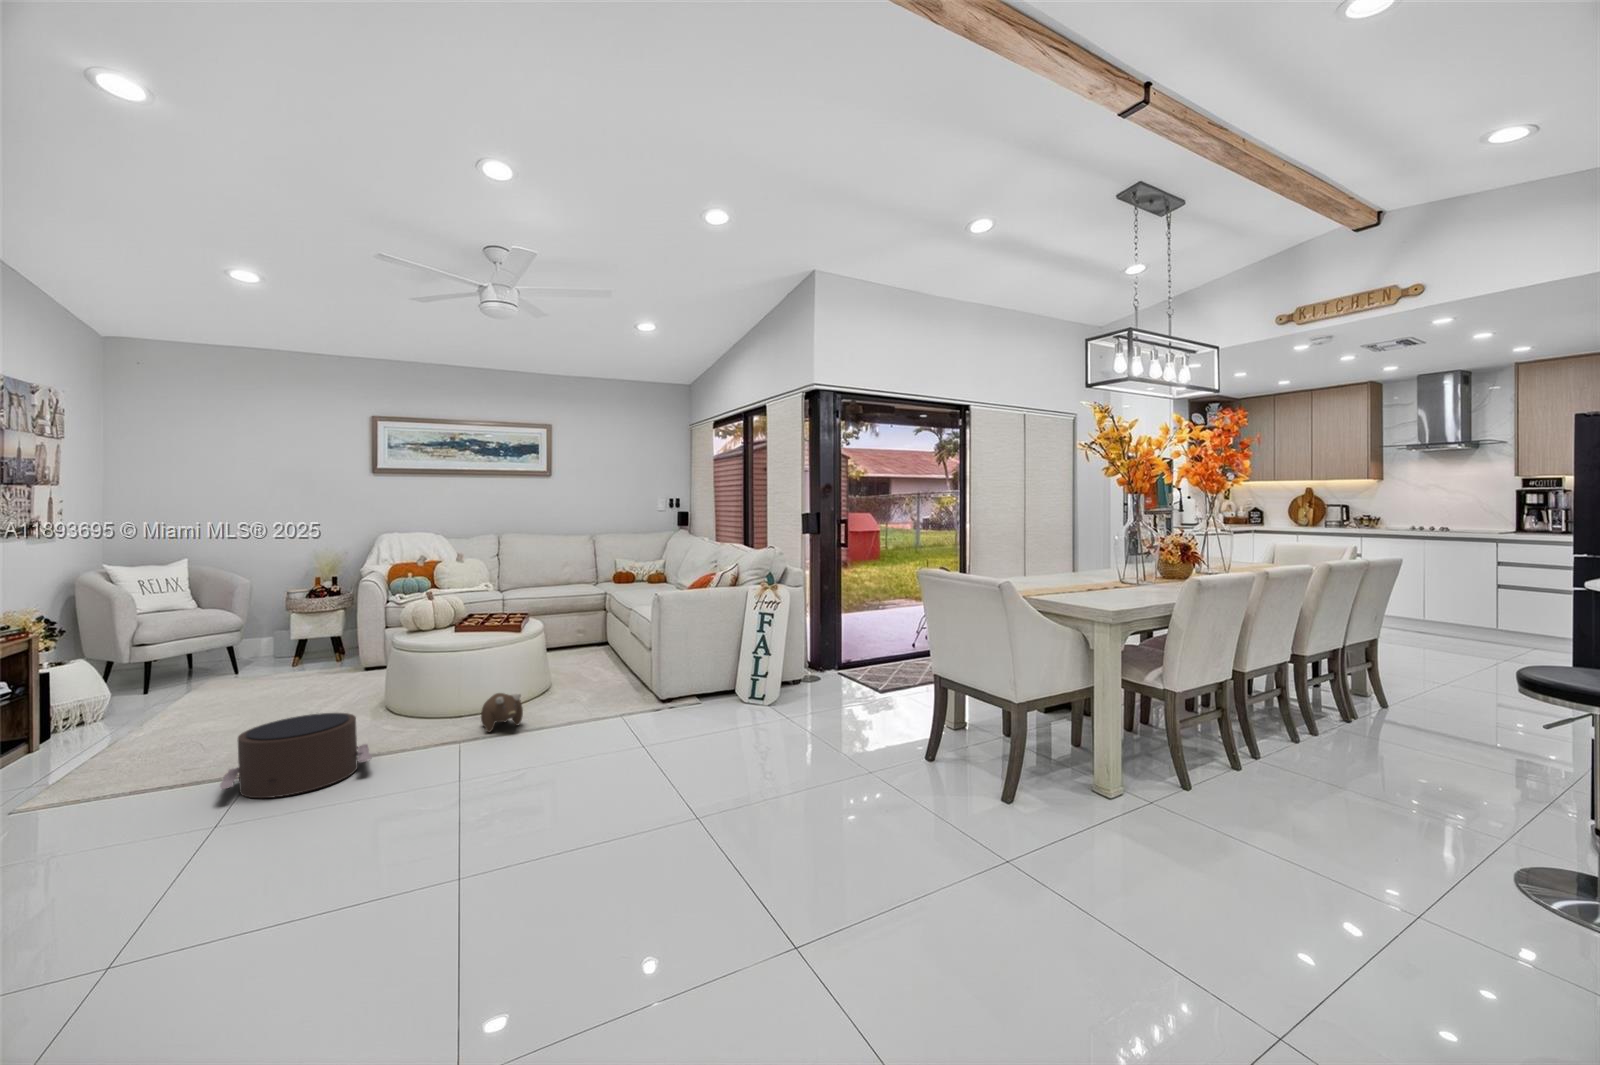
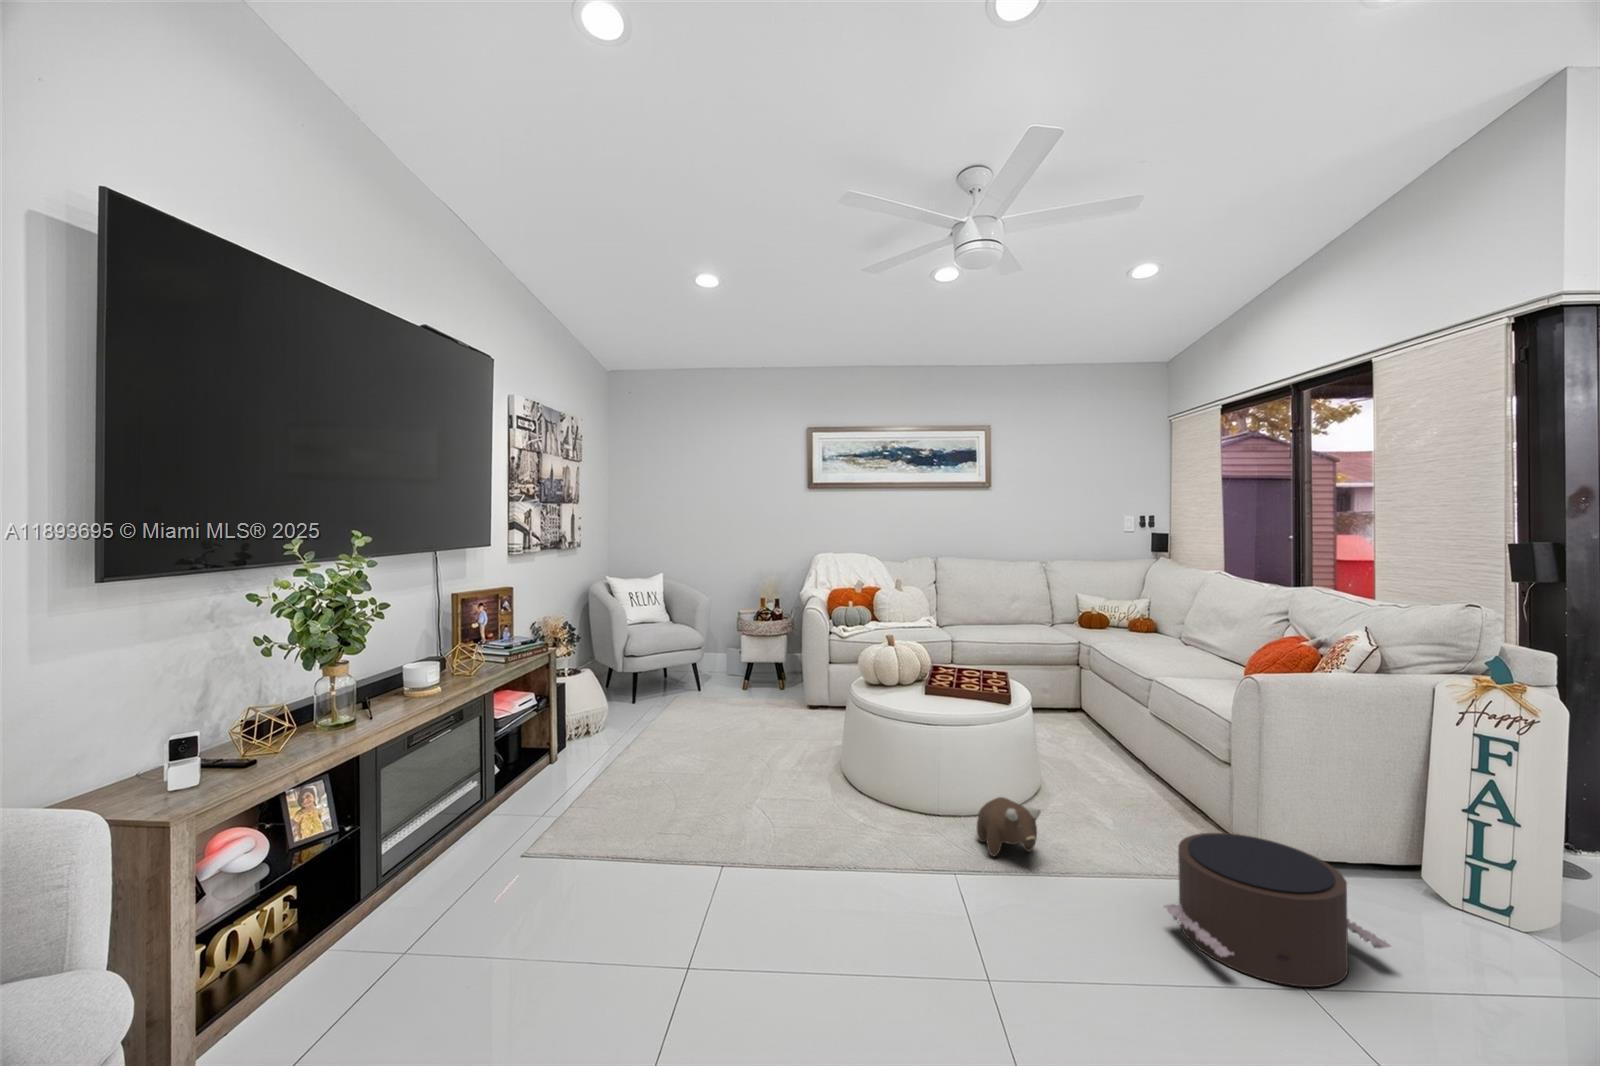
pouf: present [220,713,372,798] -> present [1164,833,1391,987]

